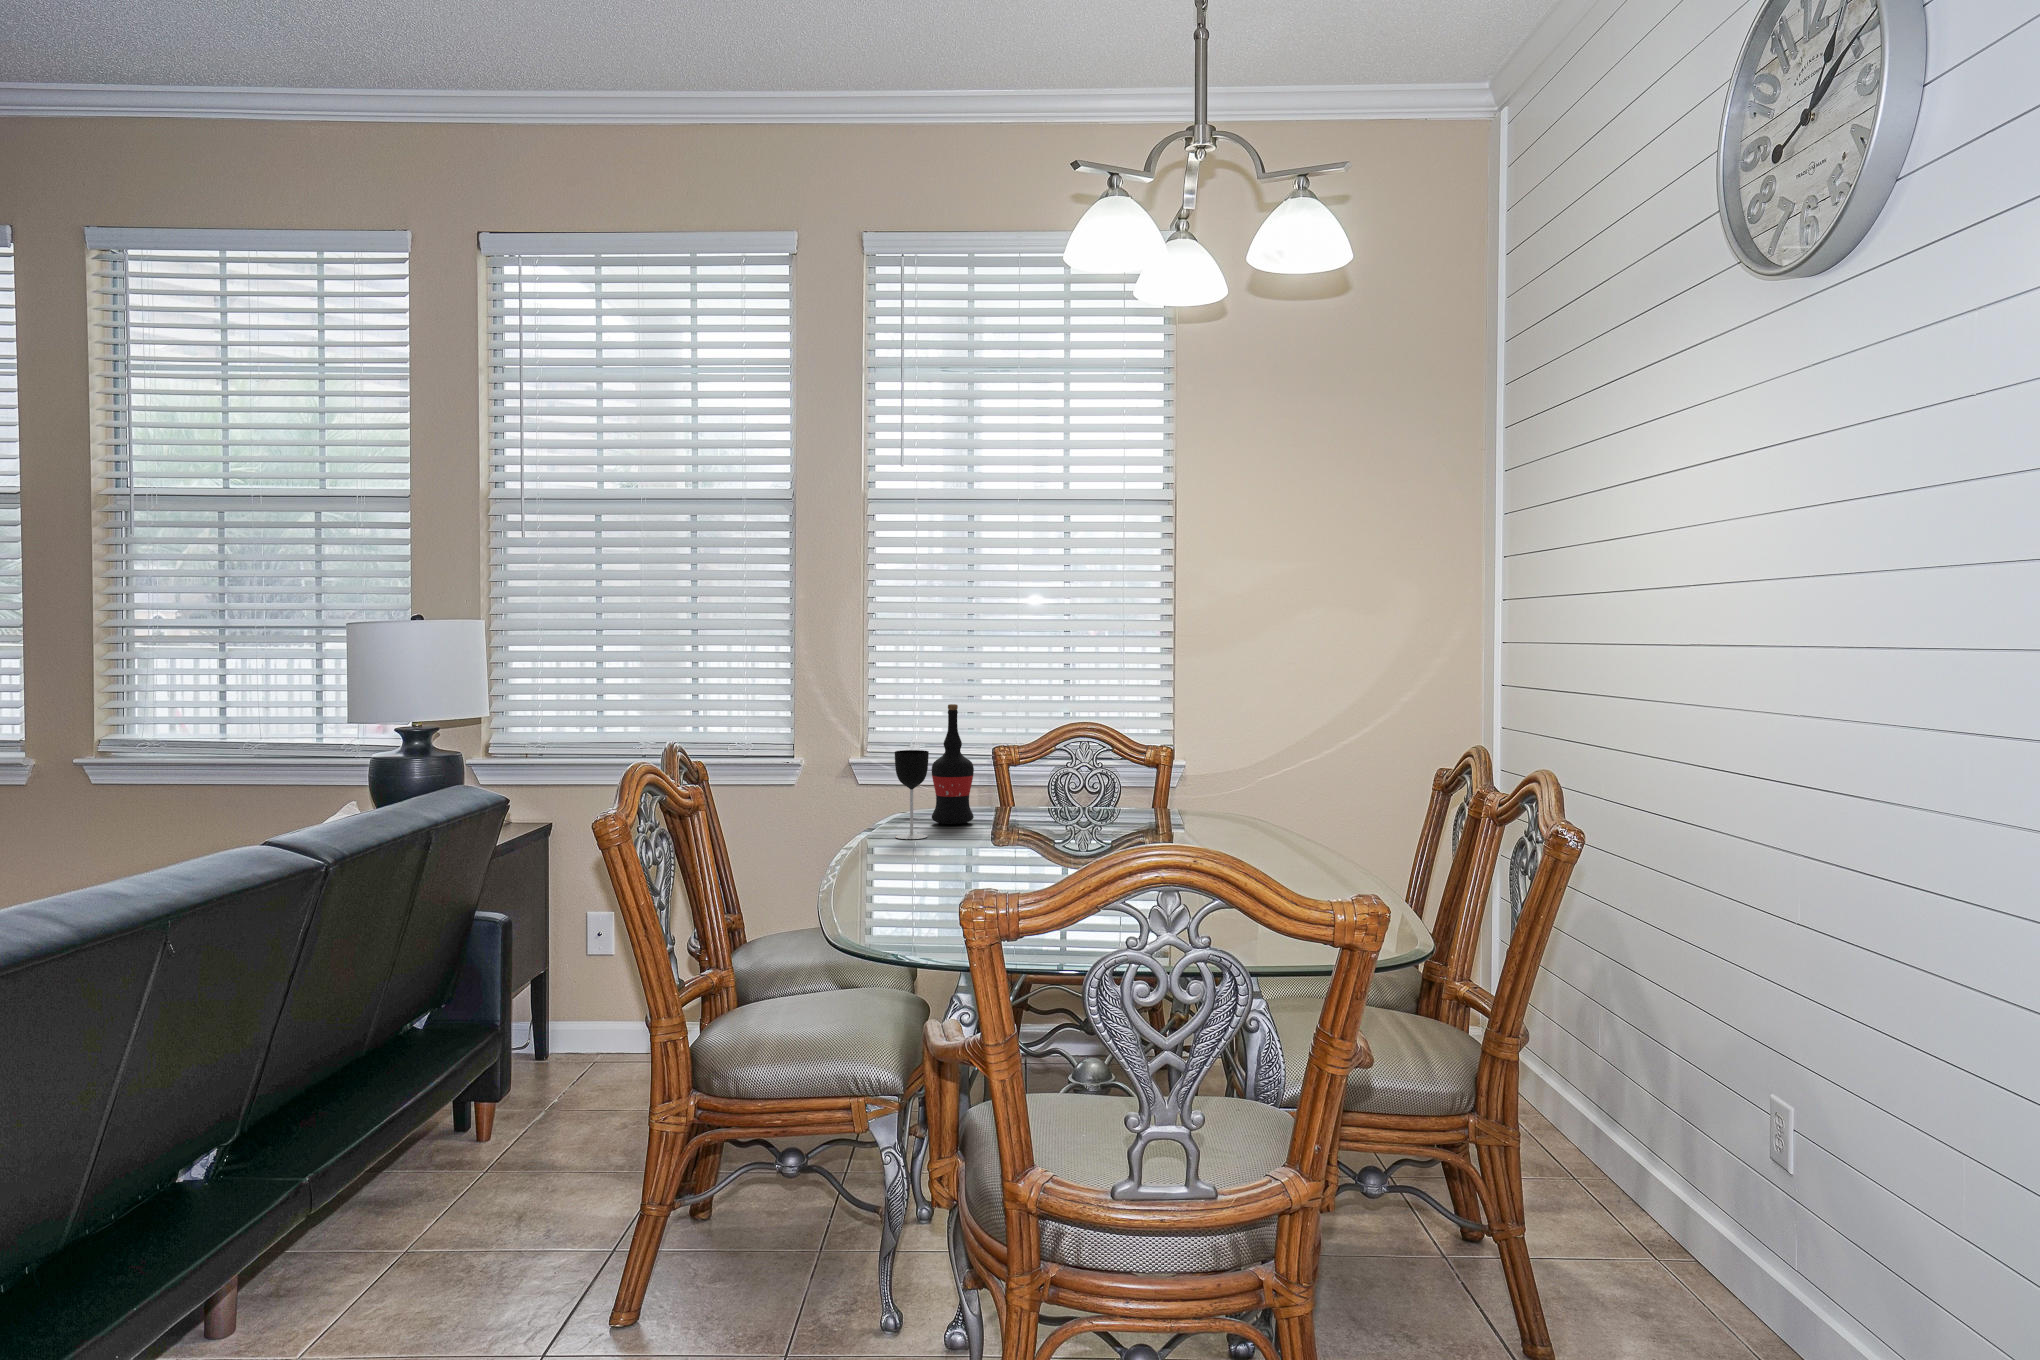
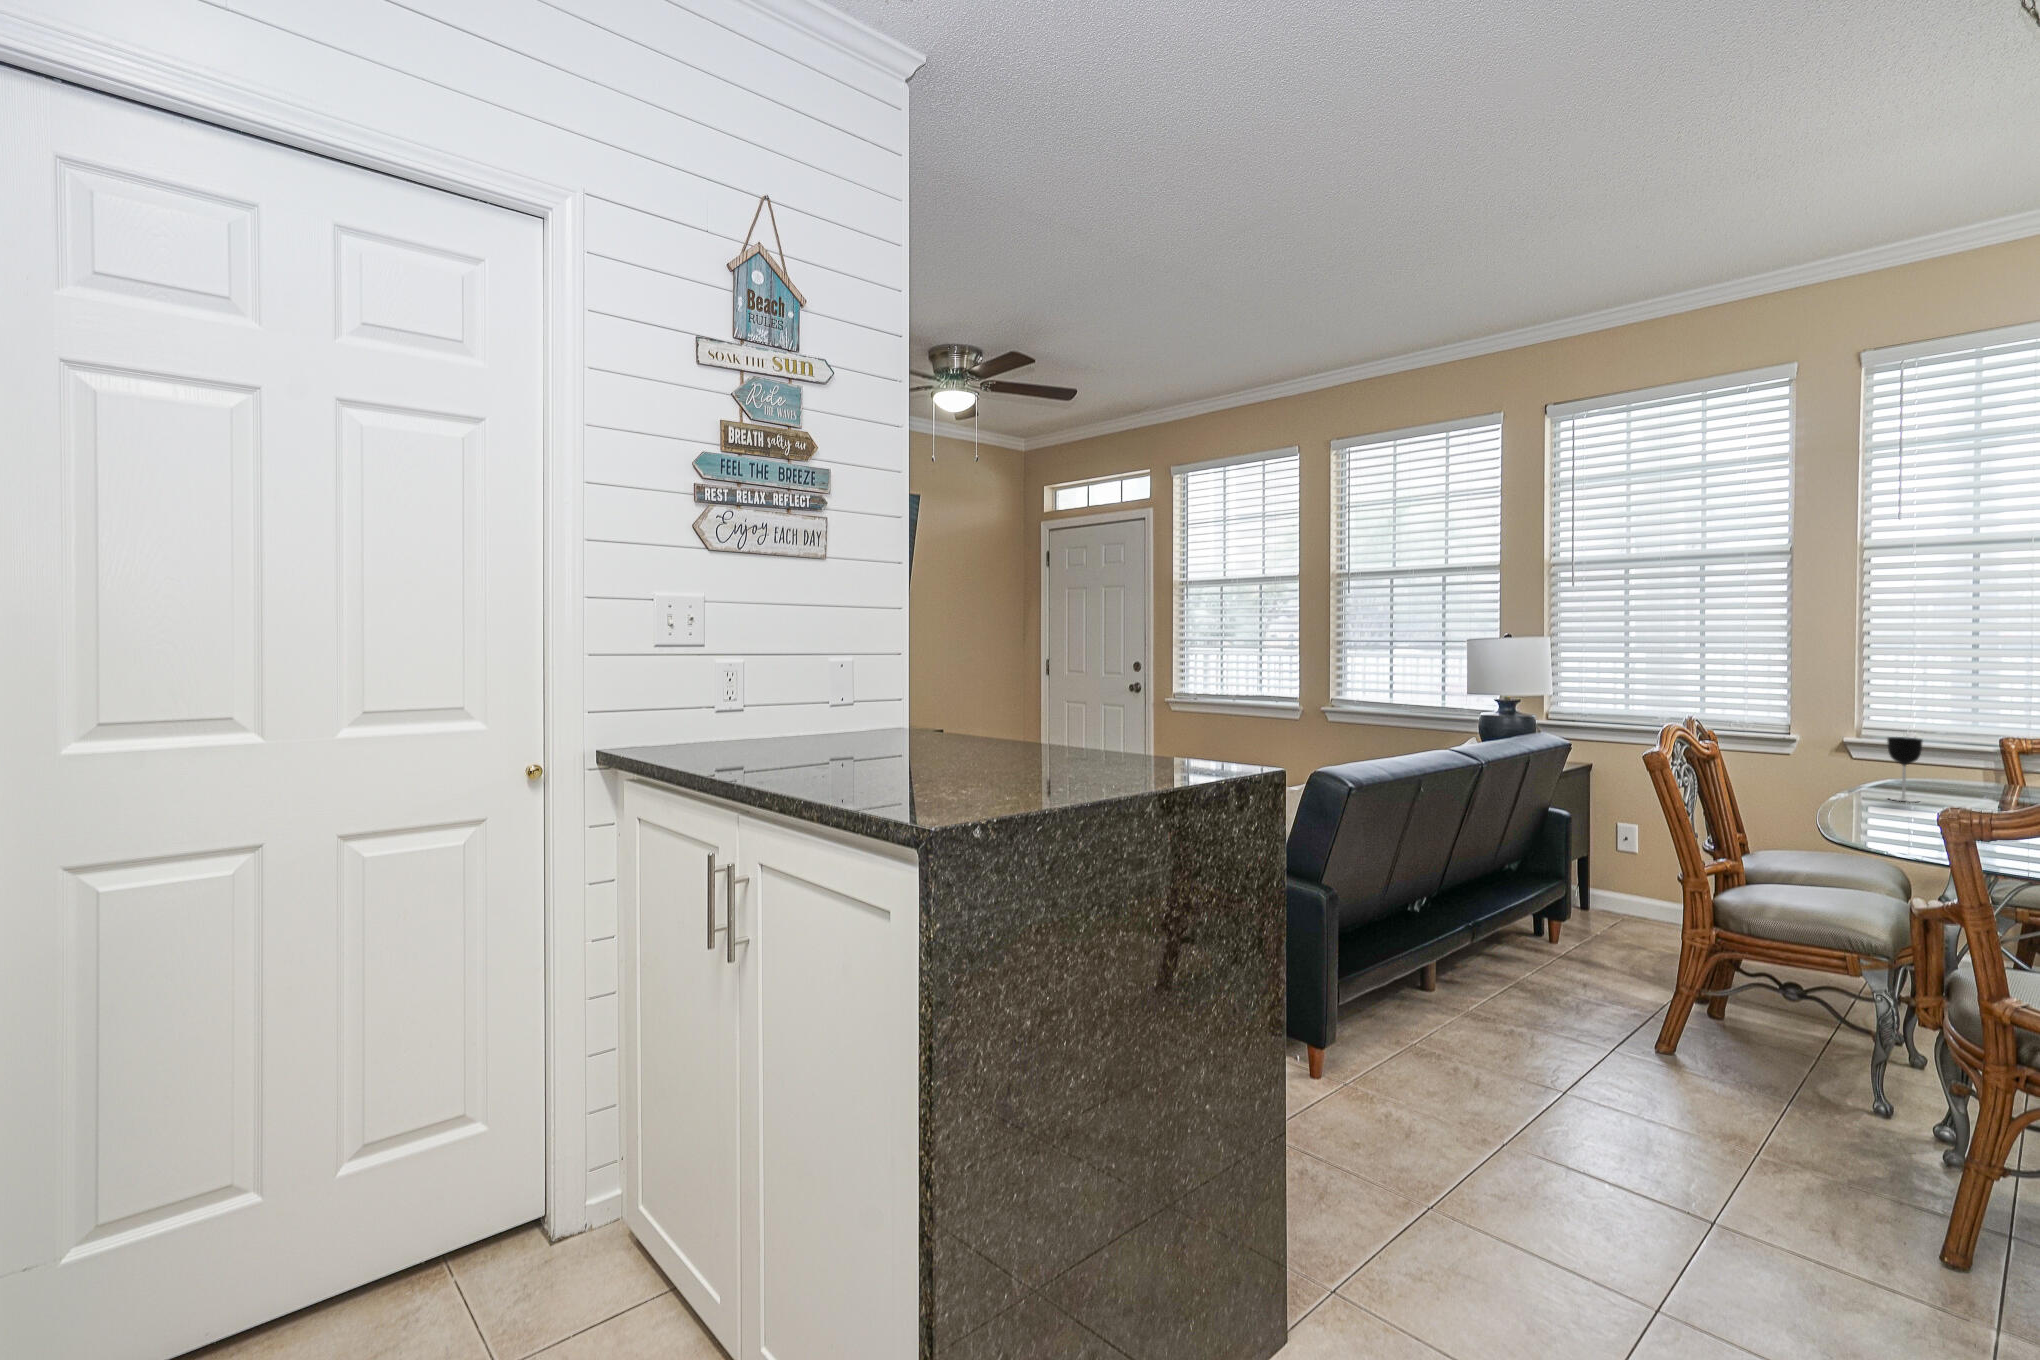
wine bottle: present [932,704,974,824] -> none [1926,706,1973,796]

